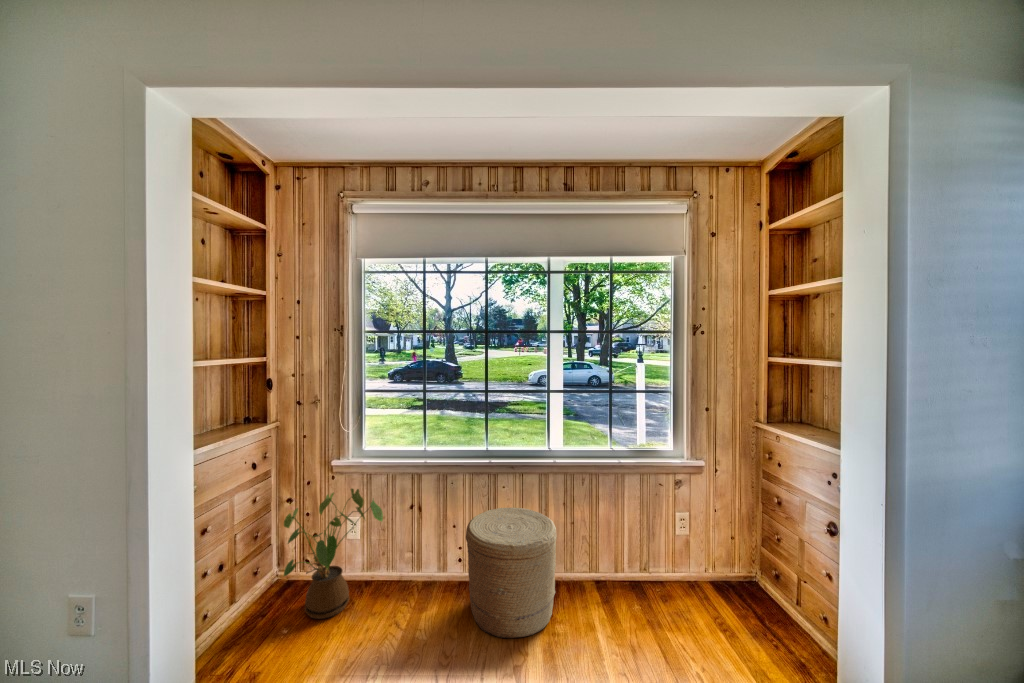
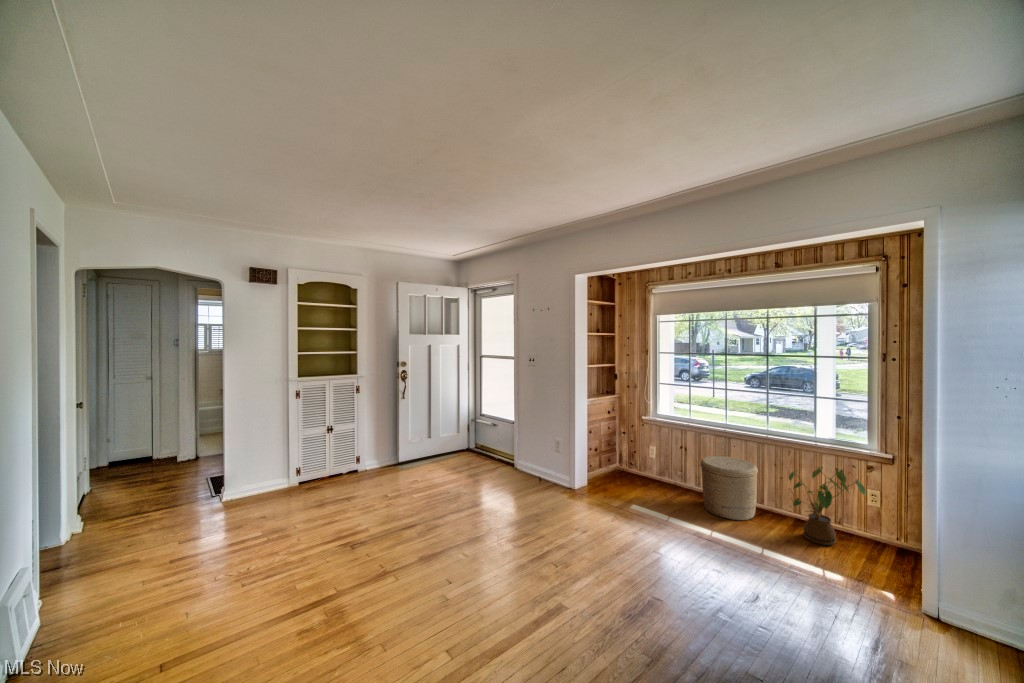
house plant: present [284,489,383,619] -> present [789,467,866,545]

